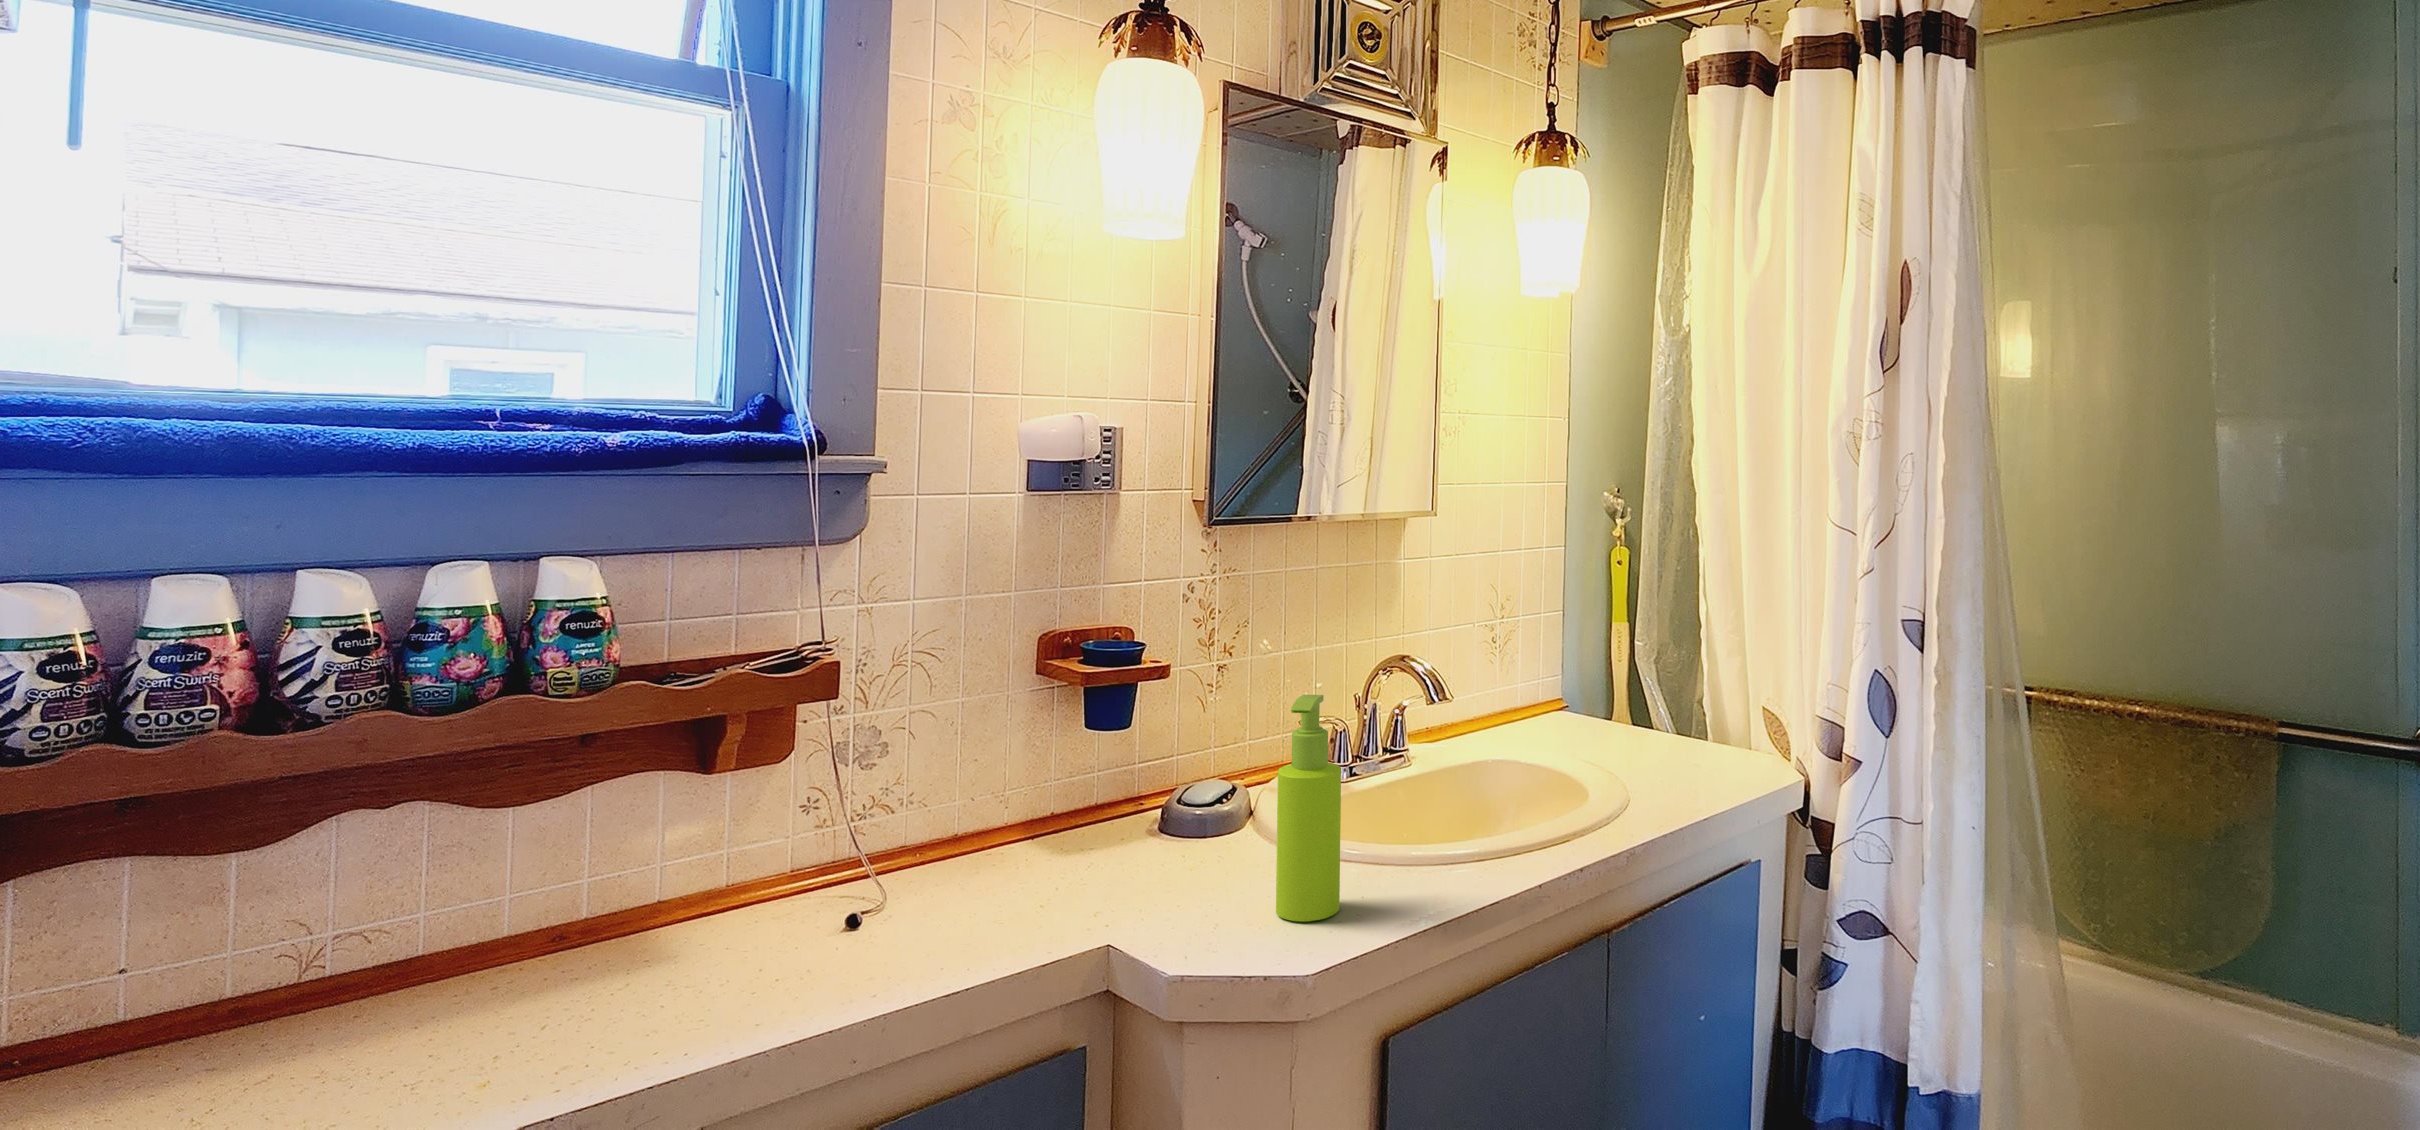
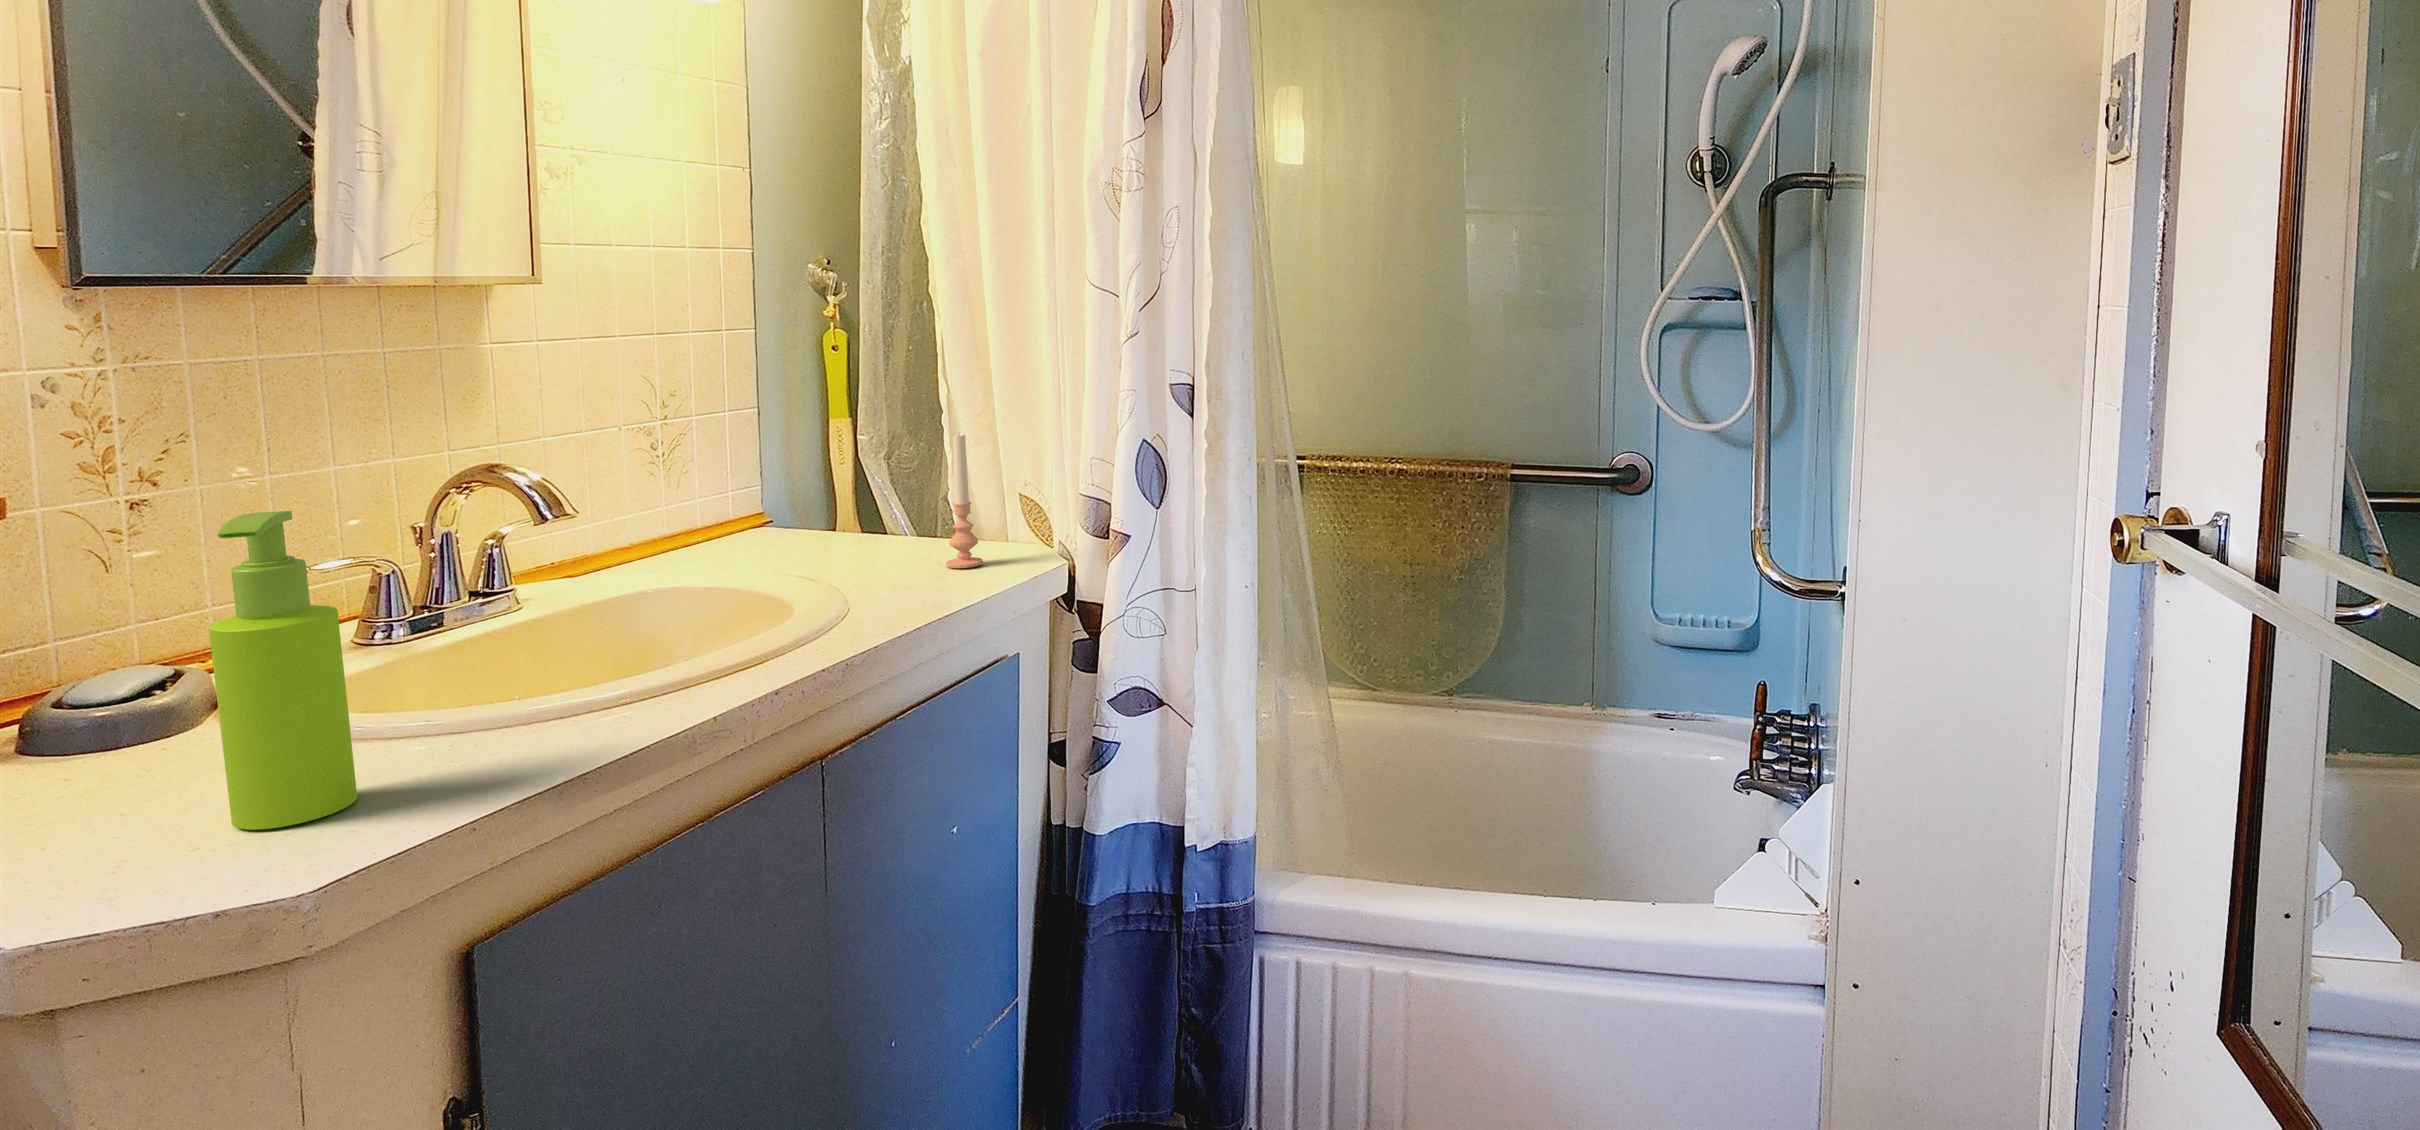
candle: none [1703,649,1732,772] -> present [946,433,983,568]

